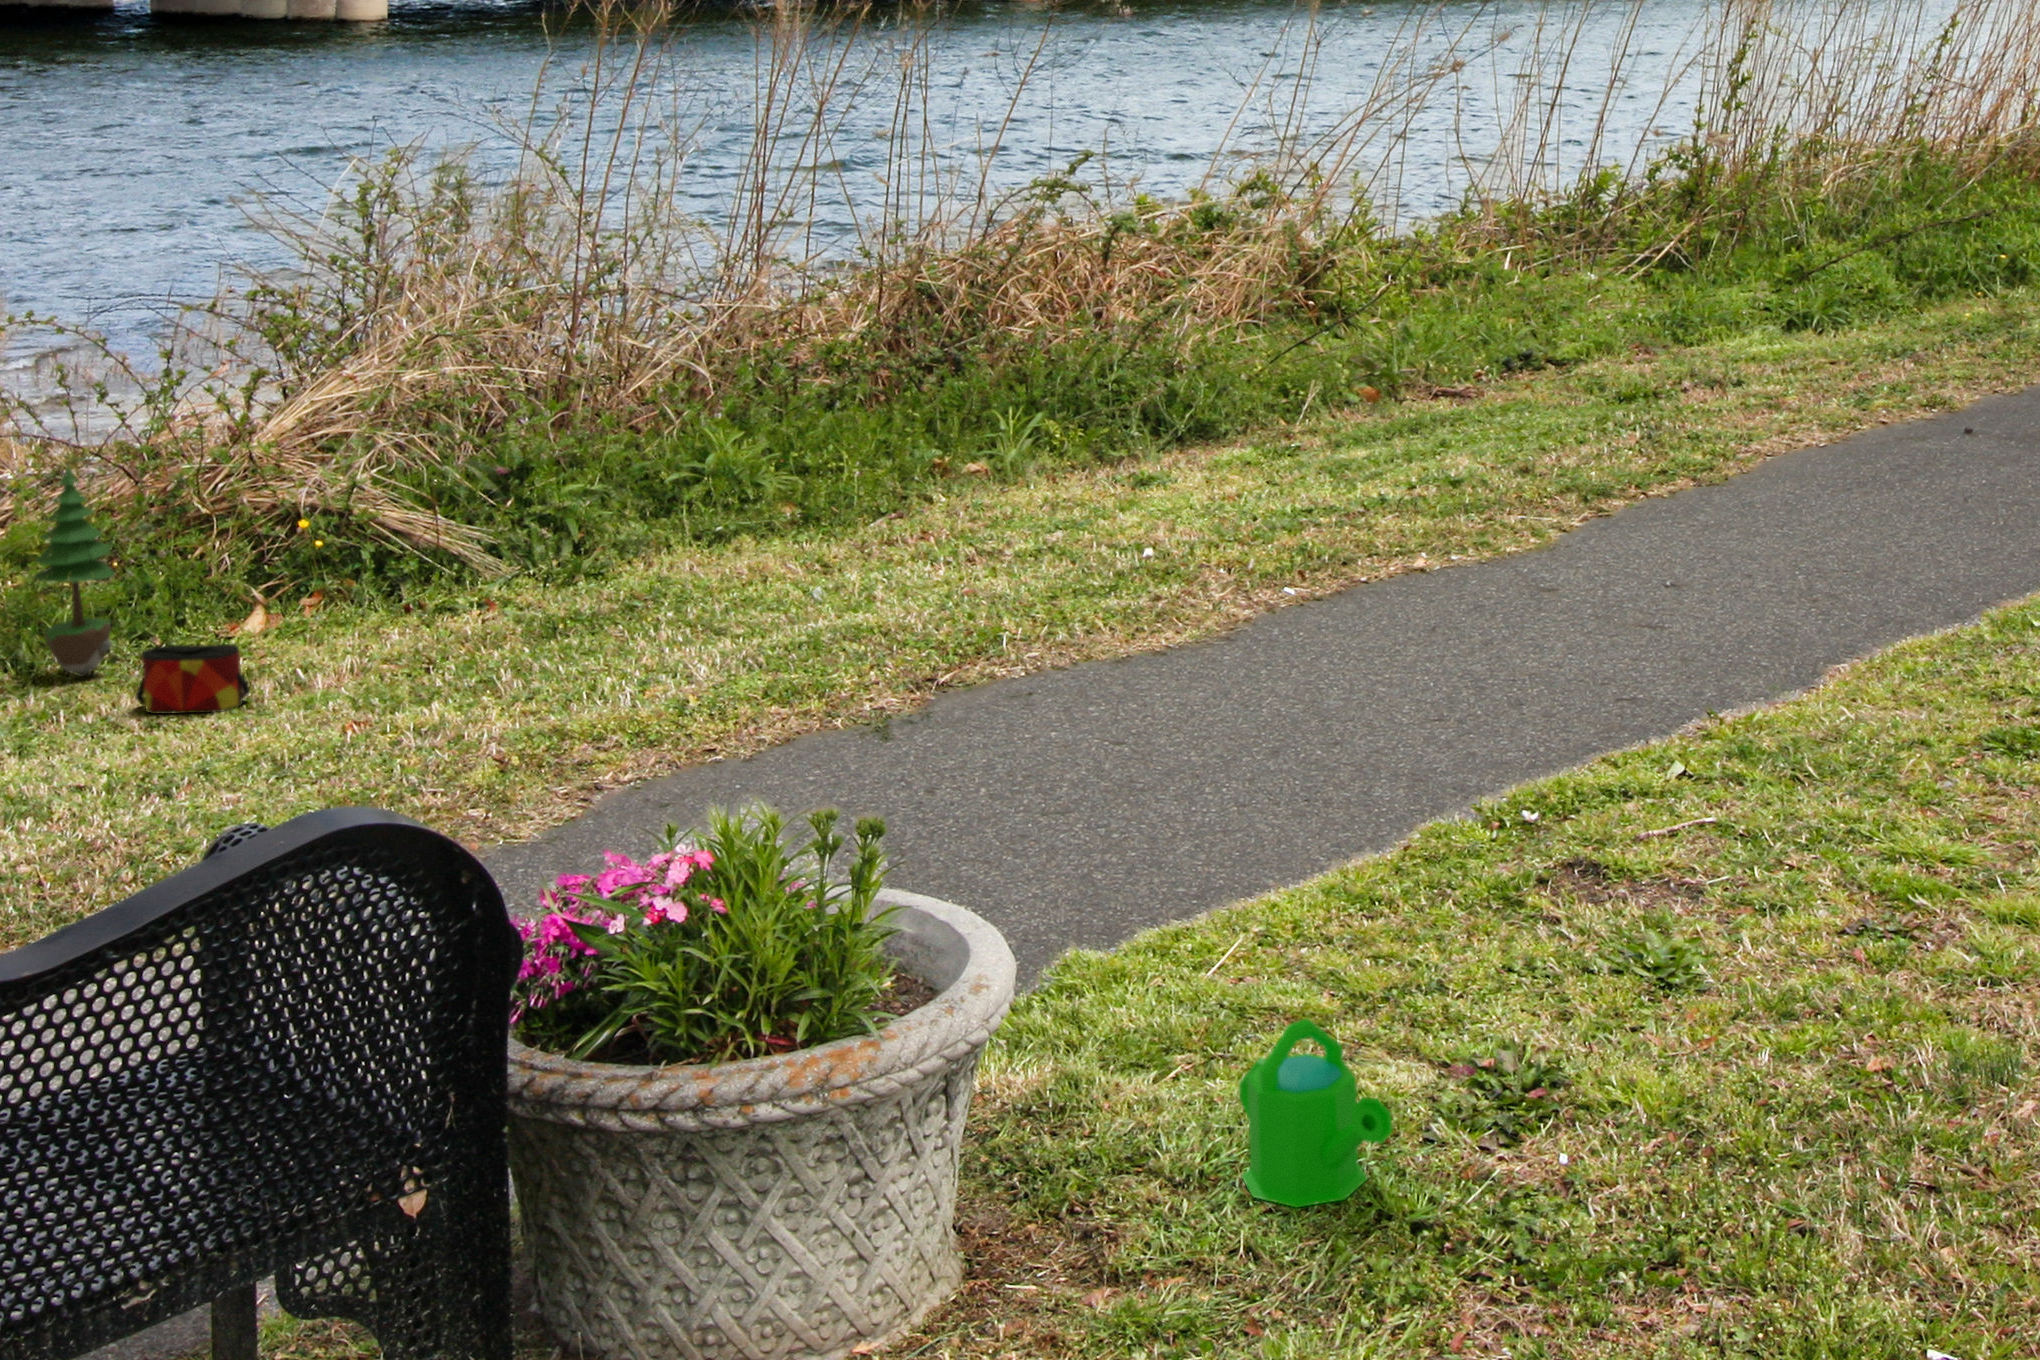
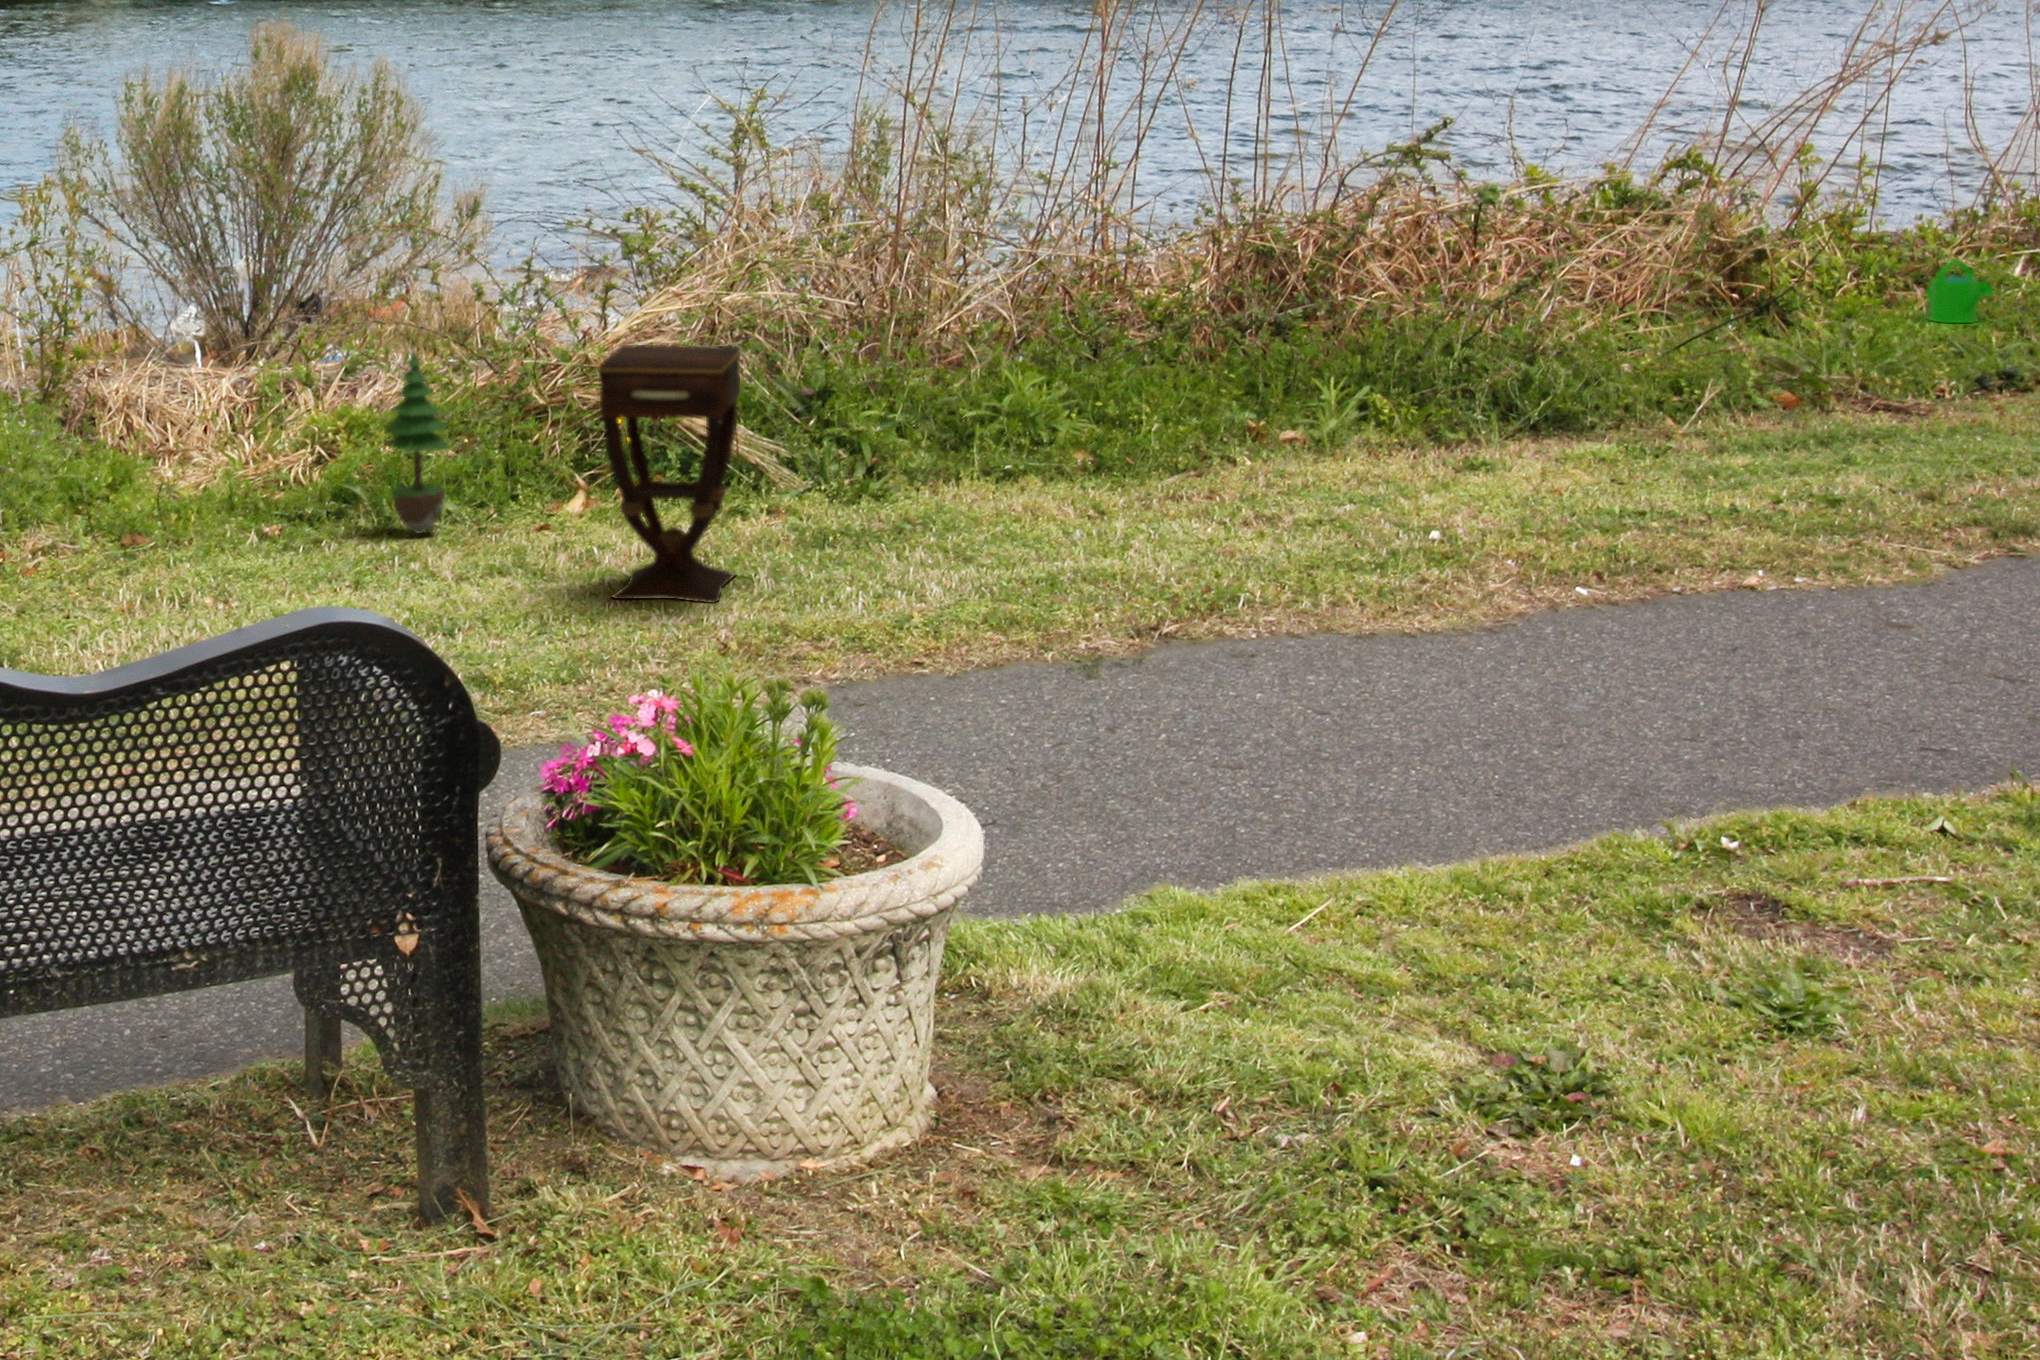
side table: none [332,434,489,725] -> present [597,345,741,603]
bag: present [135,644,250,714] -> none [450,512,541,576]
watering can: present [1238,1019,1393,1208] -> present [1926,259,1993,323]

